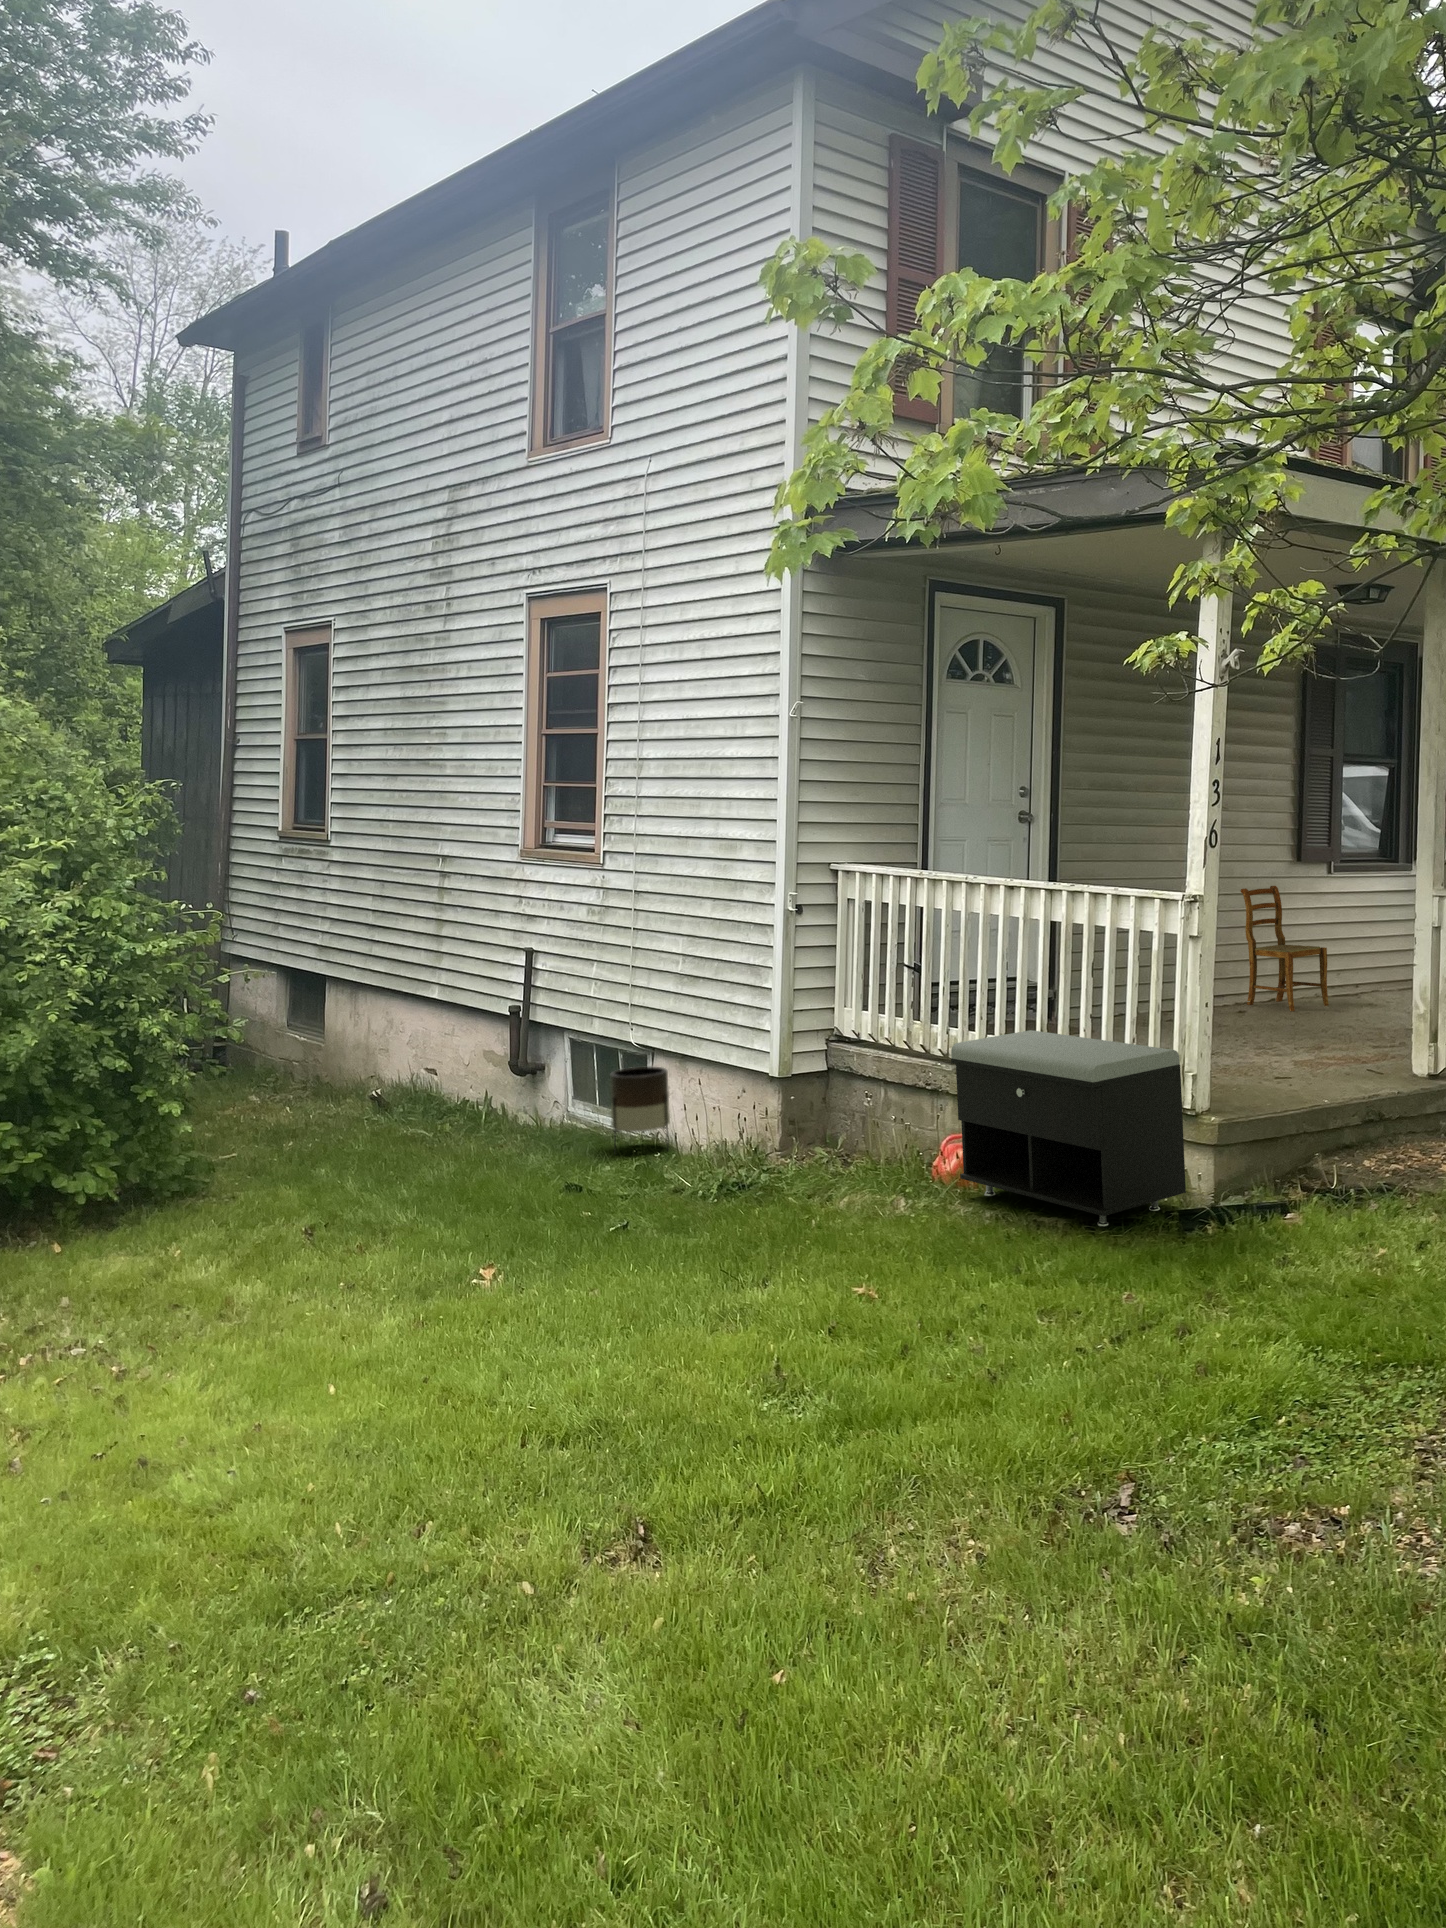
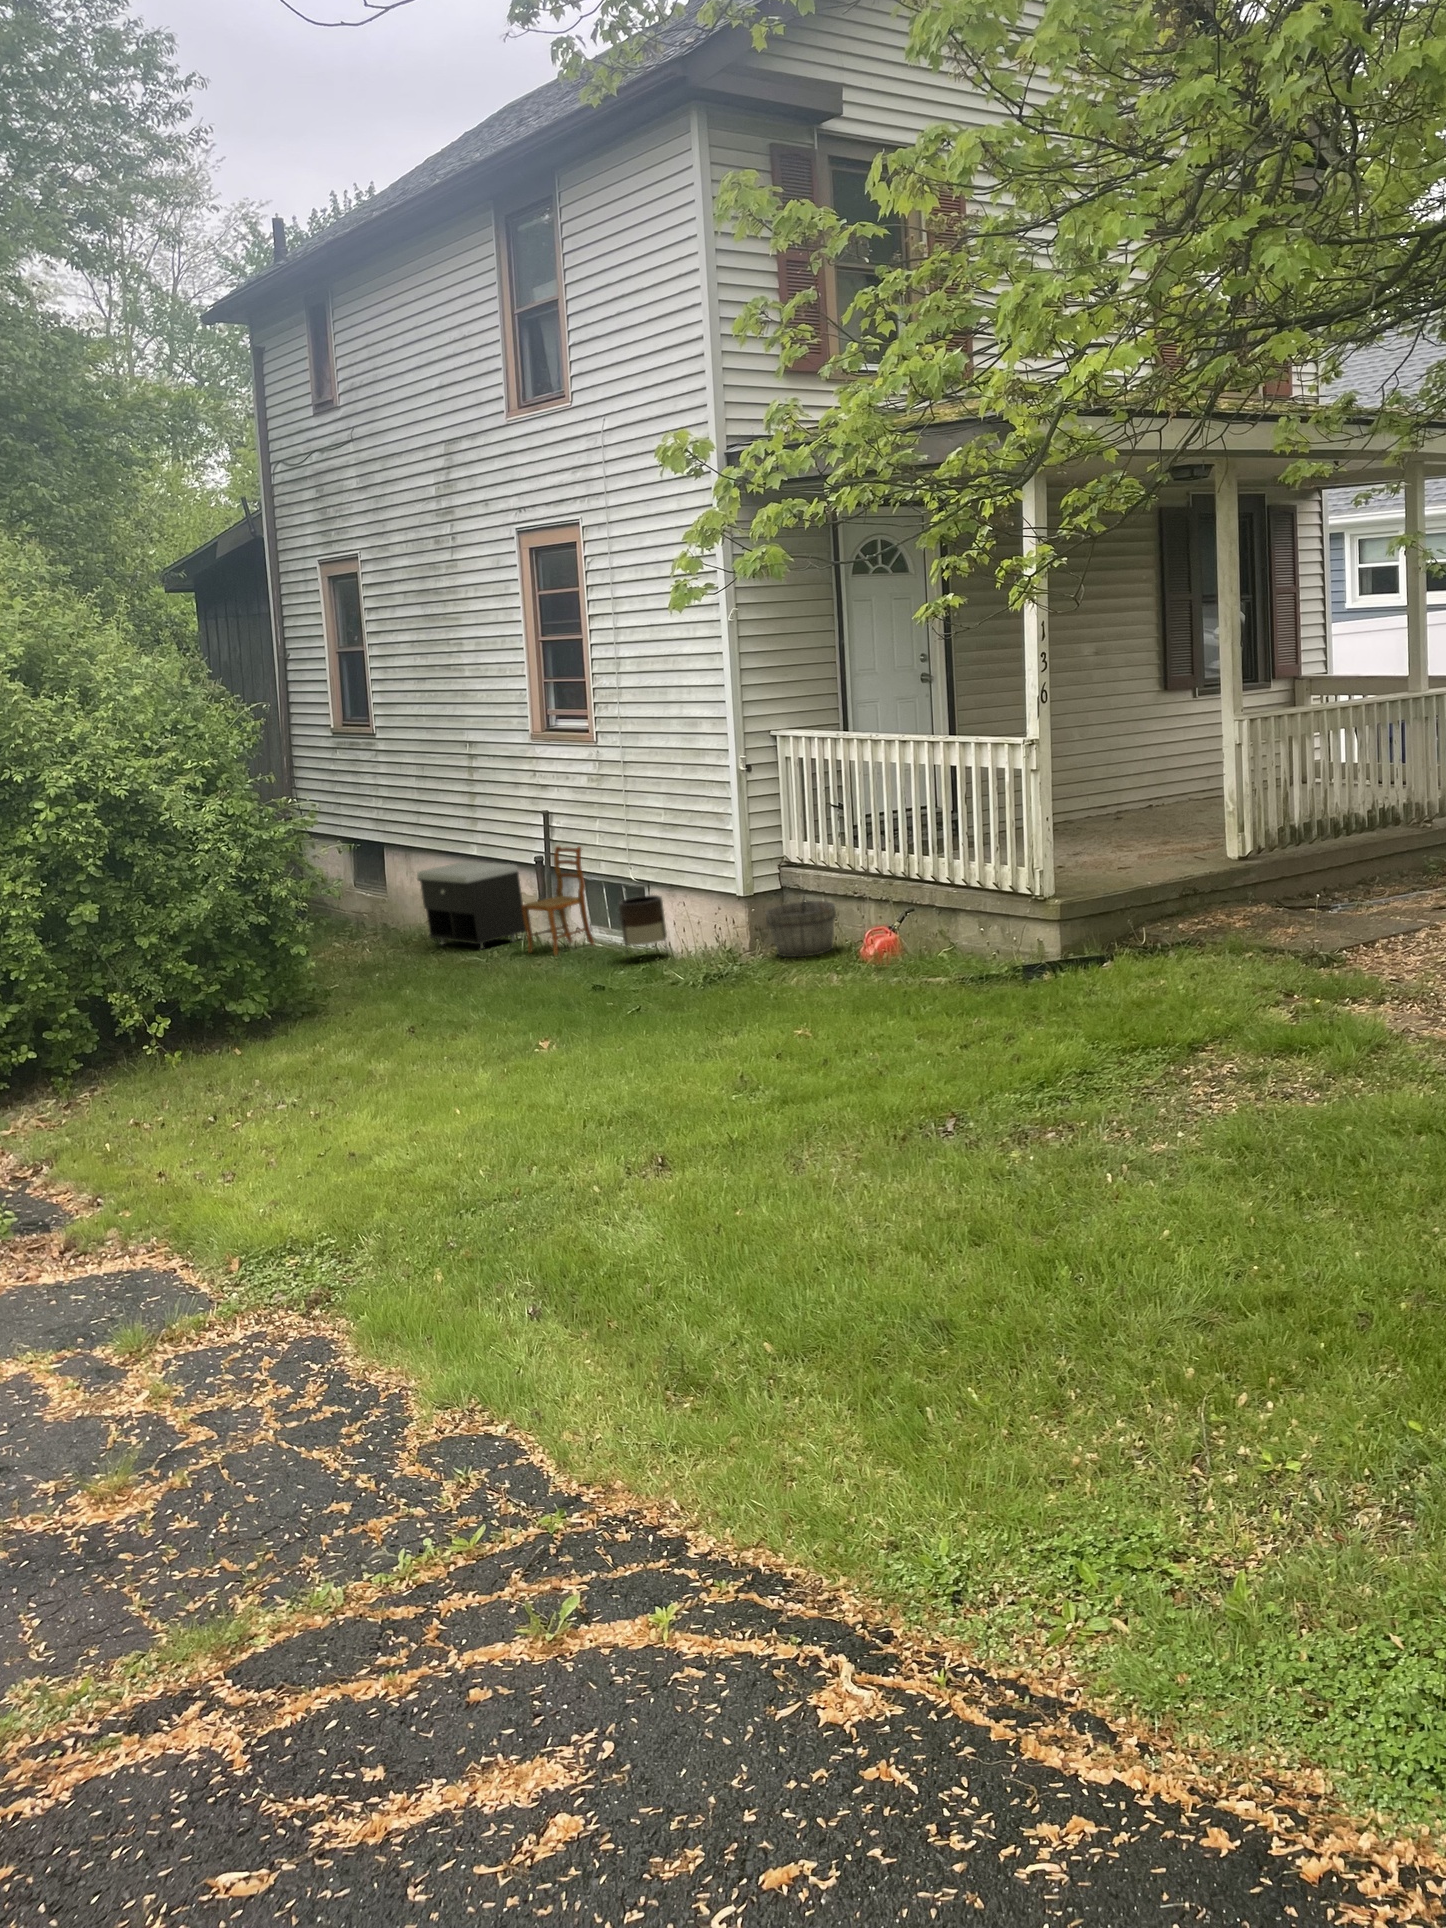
chair: present [1241,886,1329,1011] -> present [522,846,594,955]
storage bench: present [951,1030,1186,1226] -> present [417,862,526,949]
wooden bucket: none [804,1078,902,1168] -> present [765,897,837,957]

